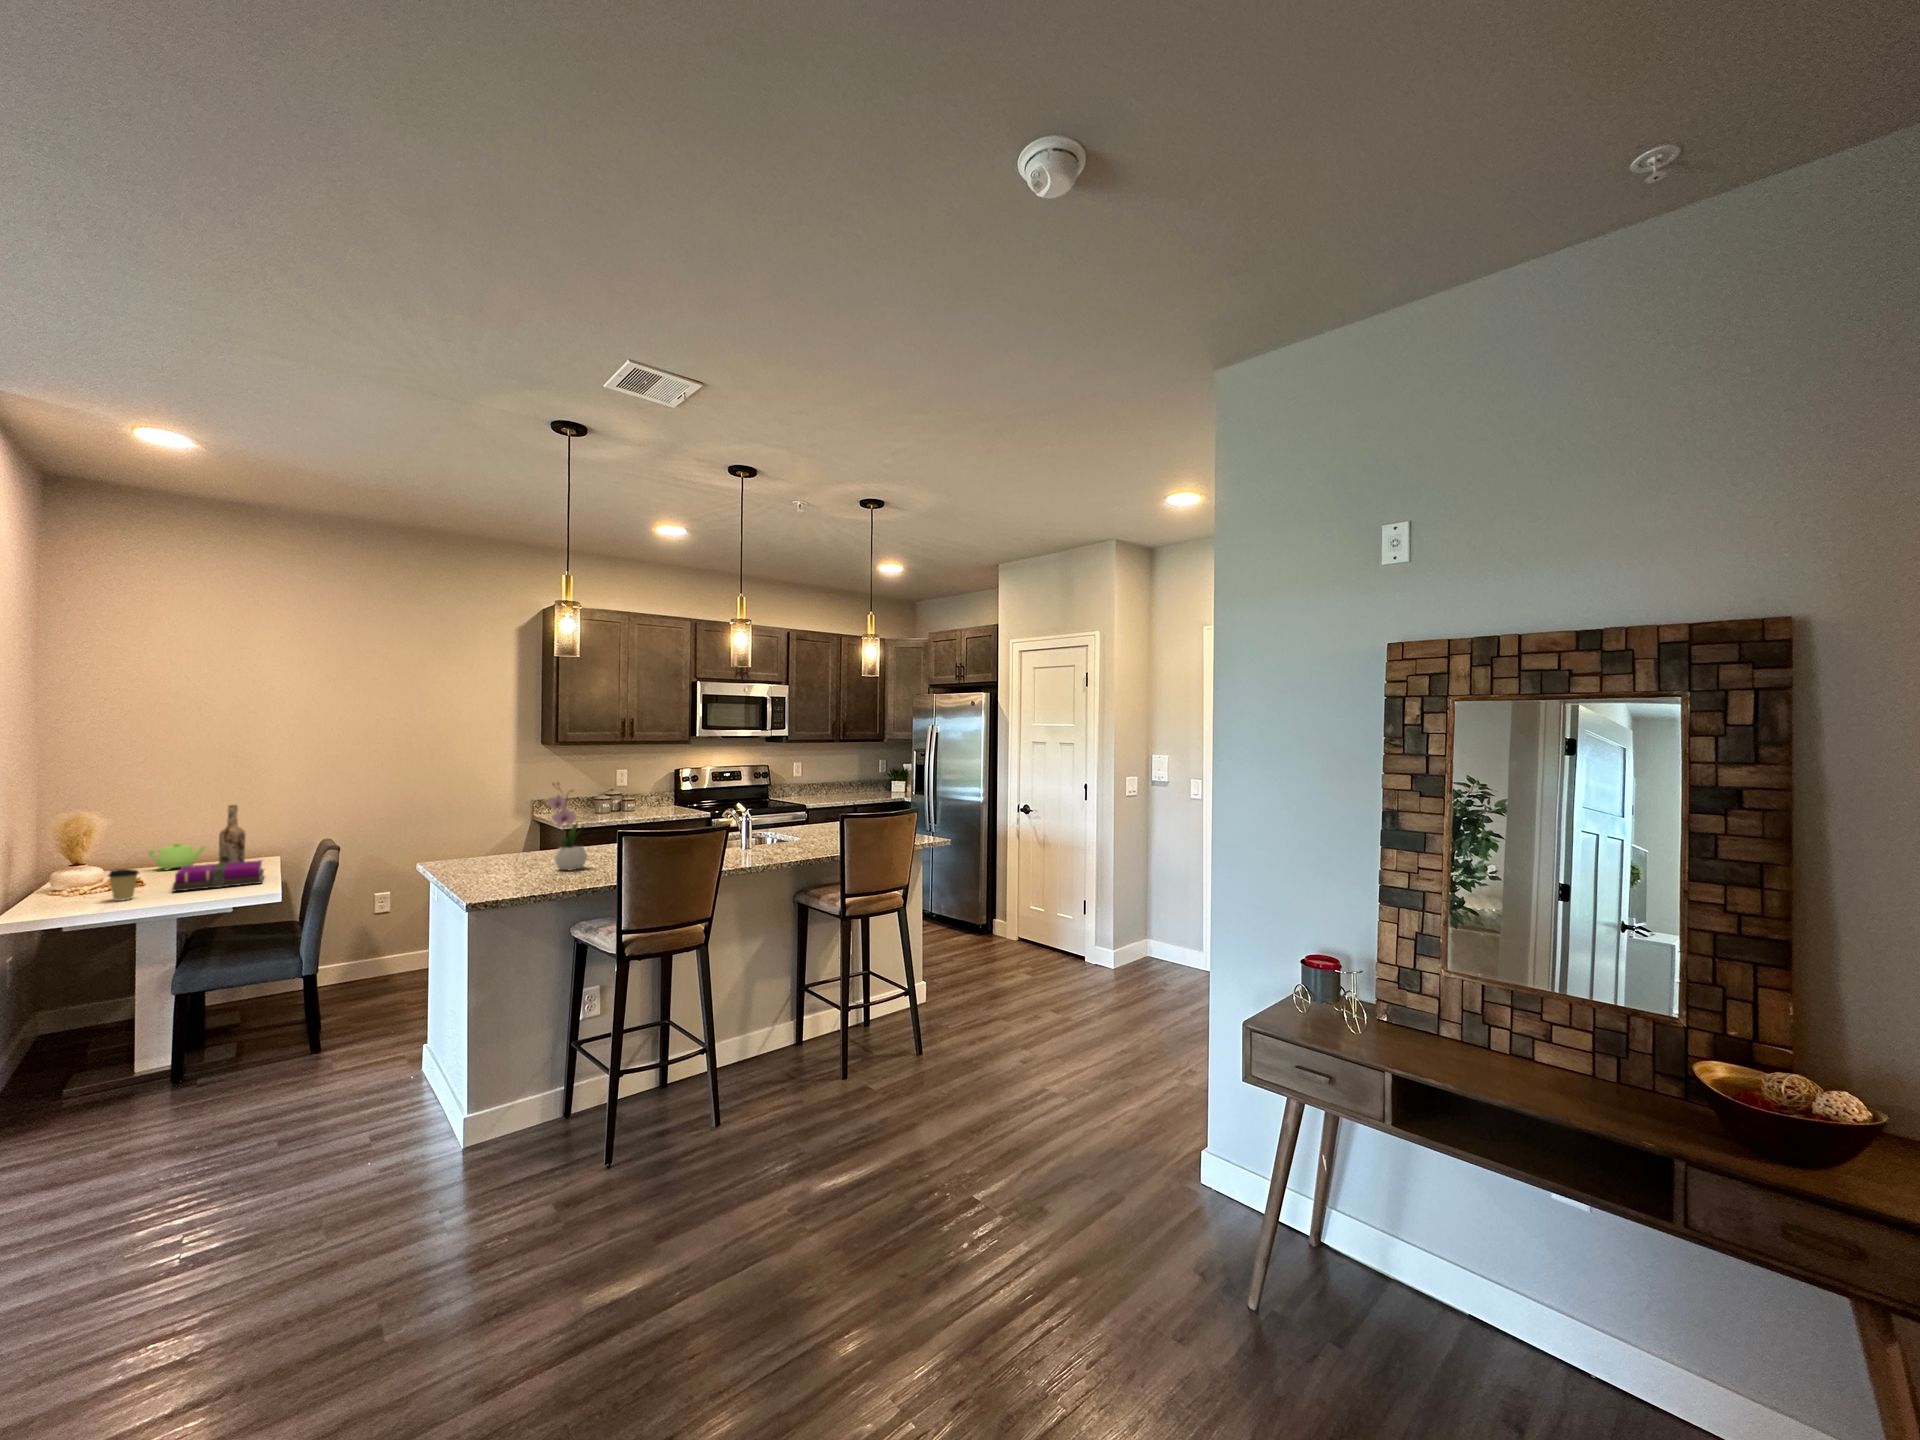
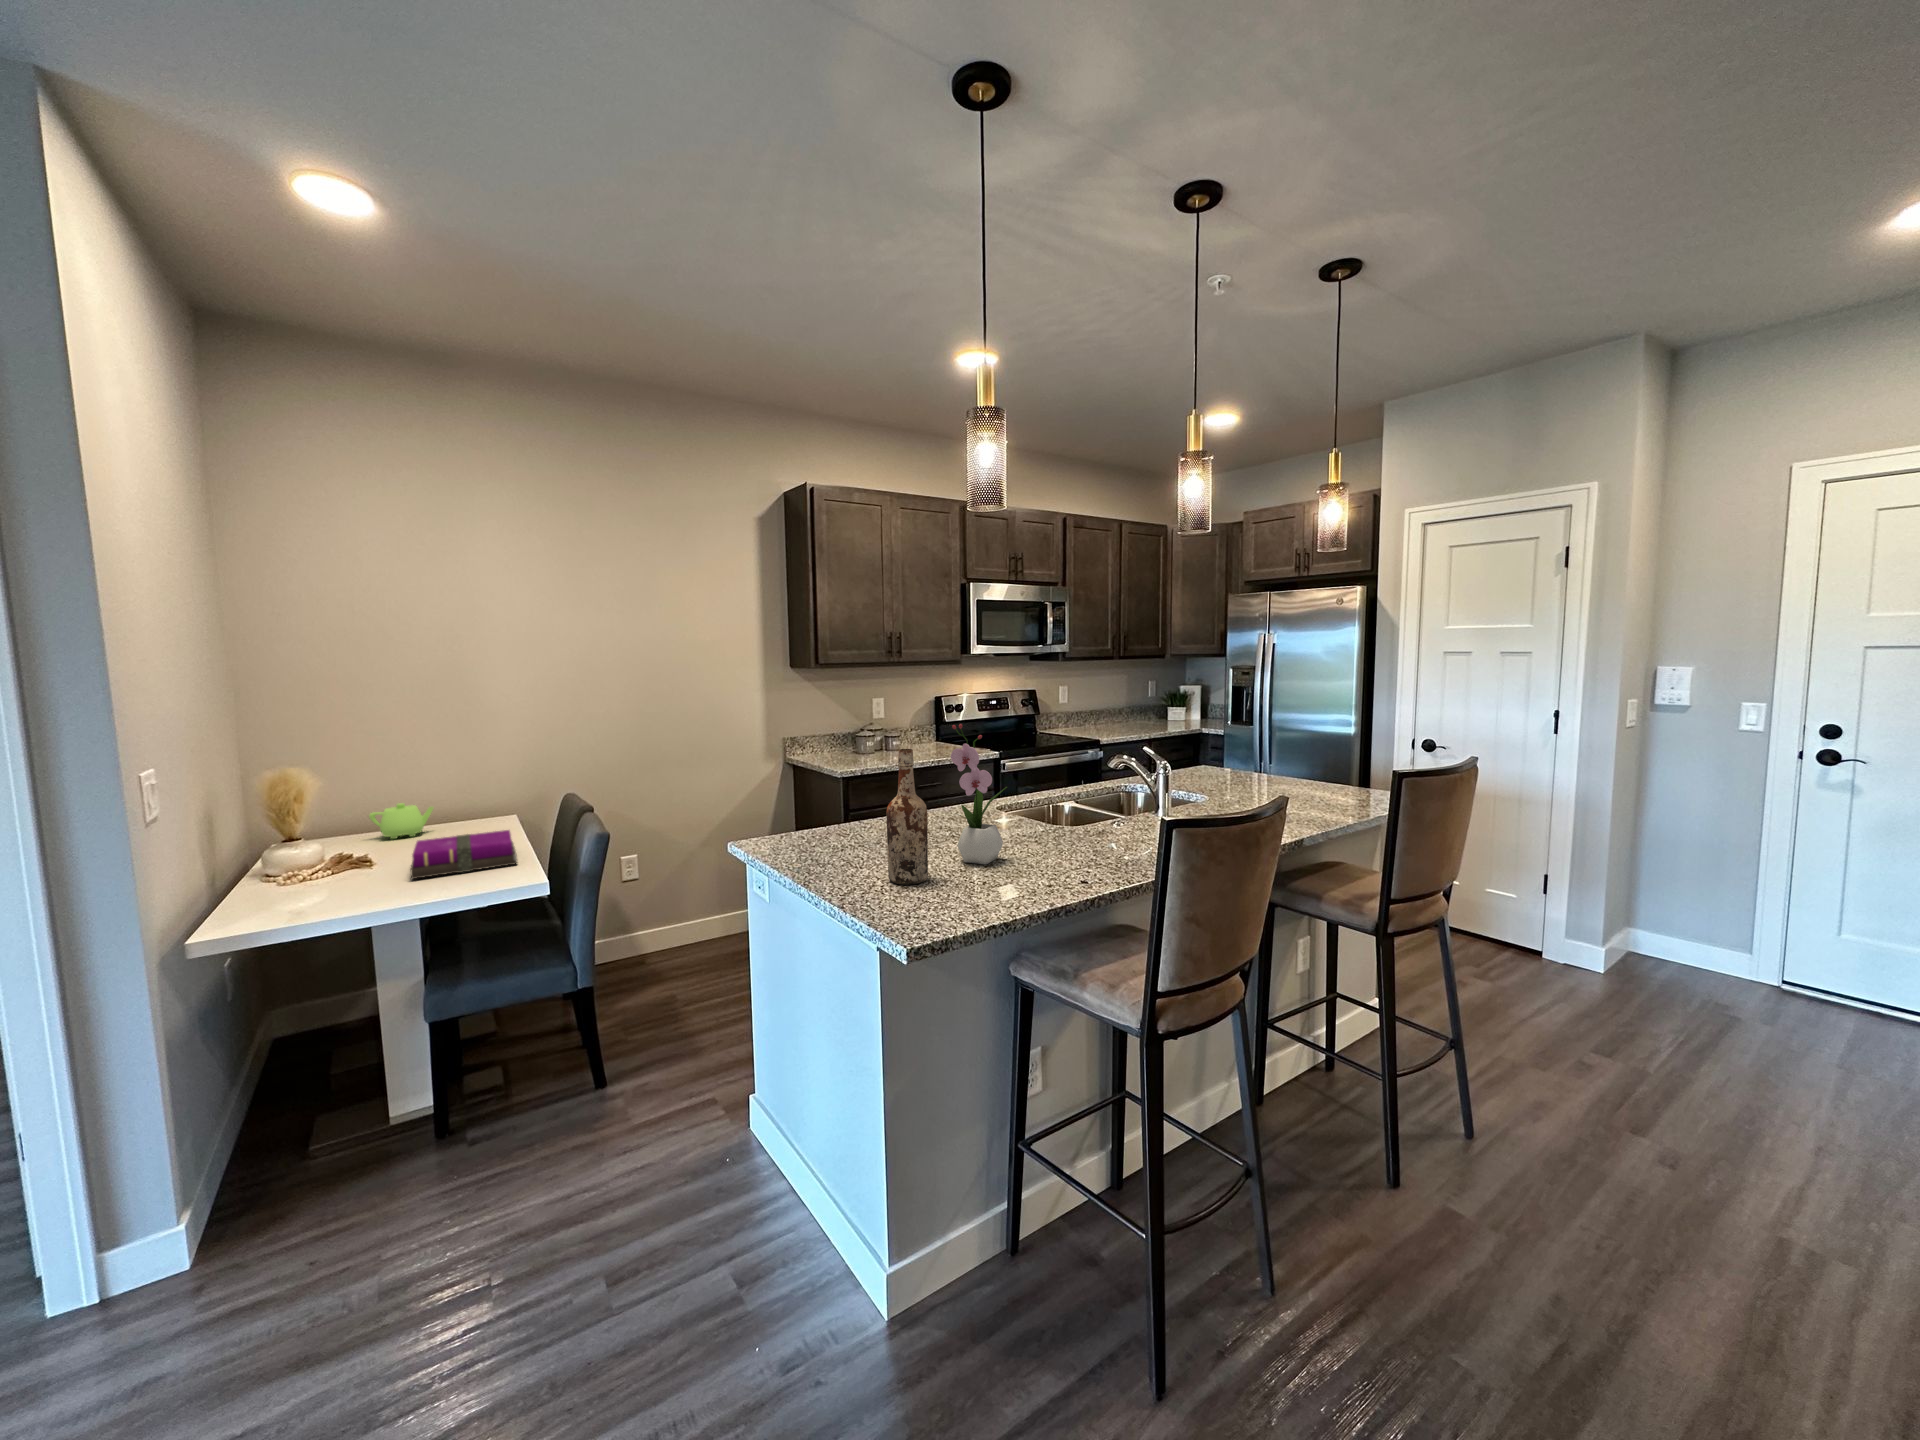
wine bottle: present [219,805,245,863] -> present [886,749,928,885]
coffee cup: present [108,869,139,901] -> none [330,850,370,896]

